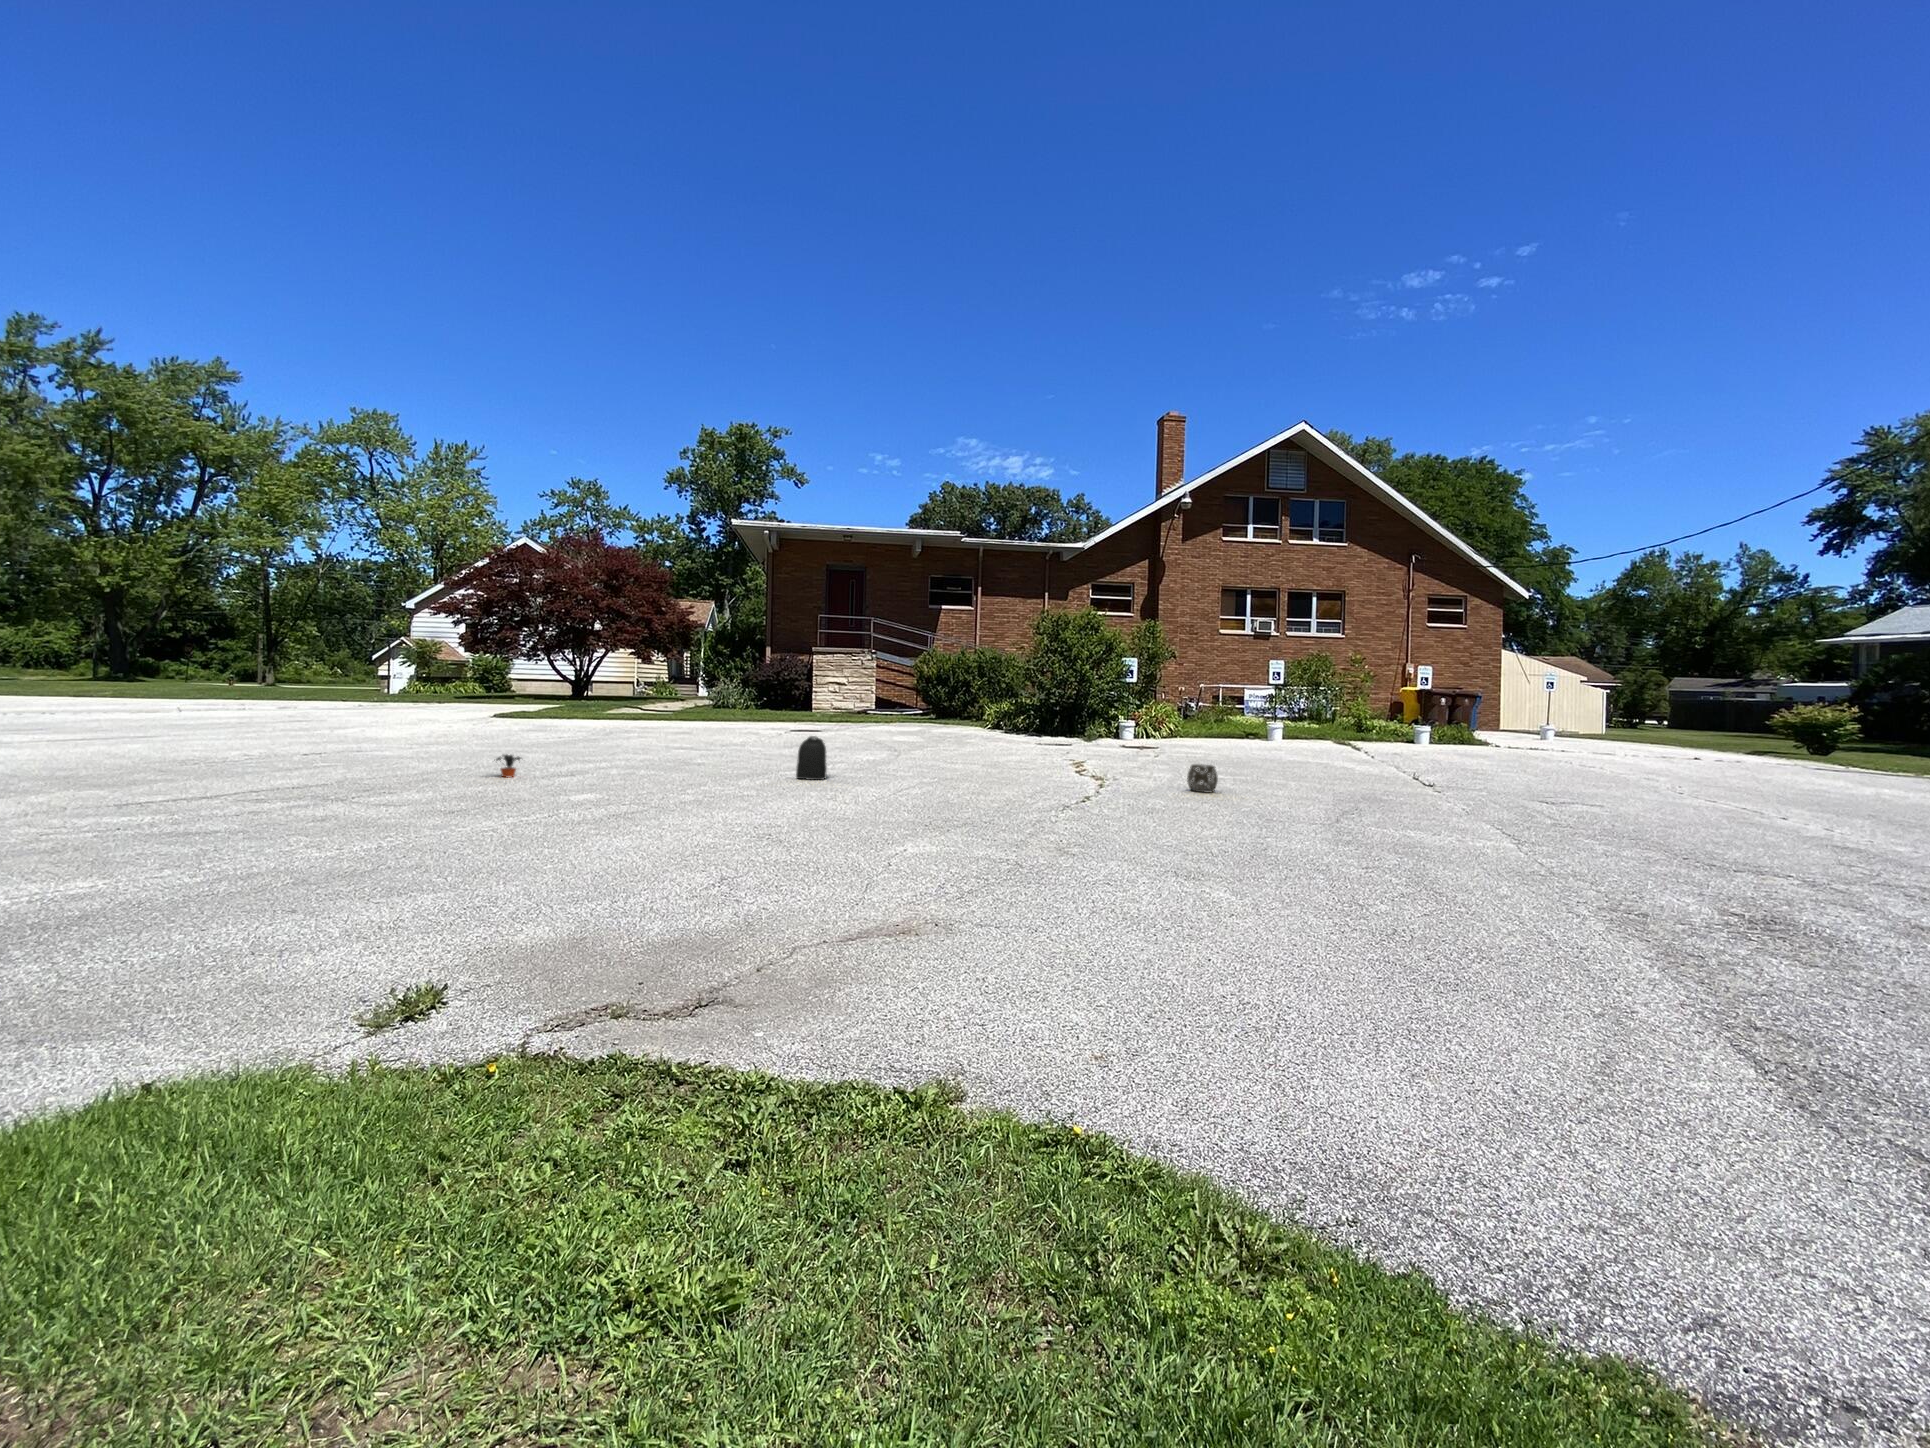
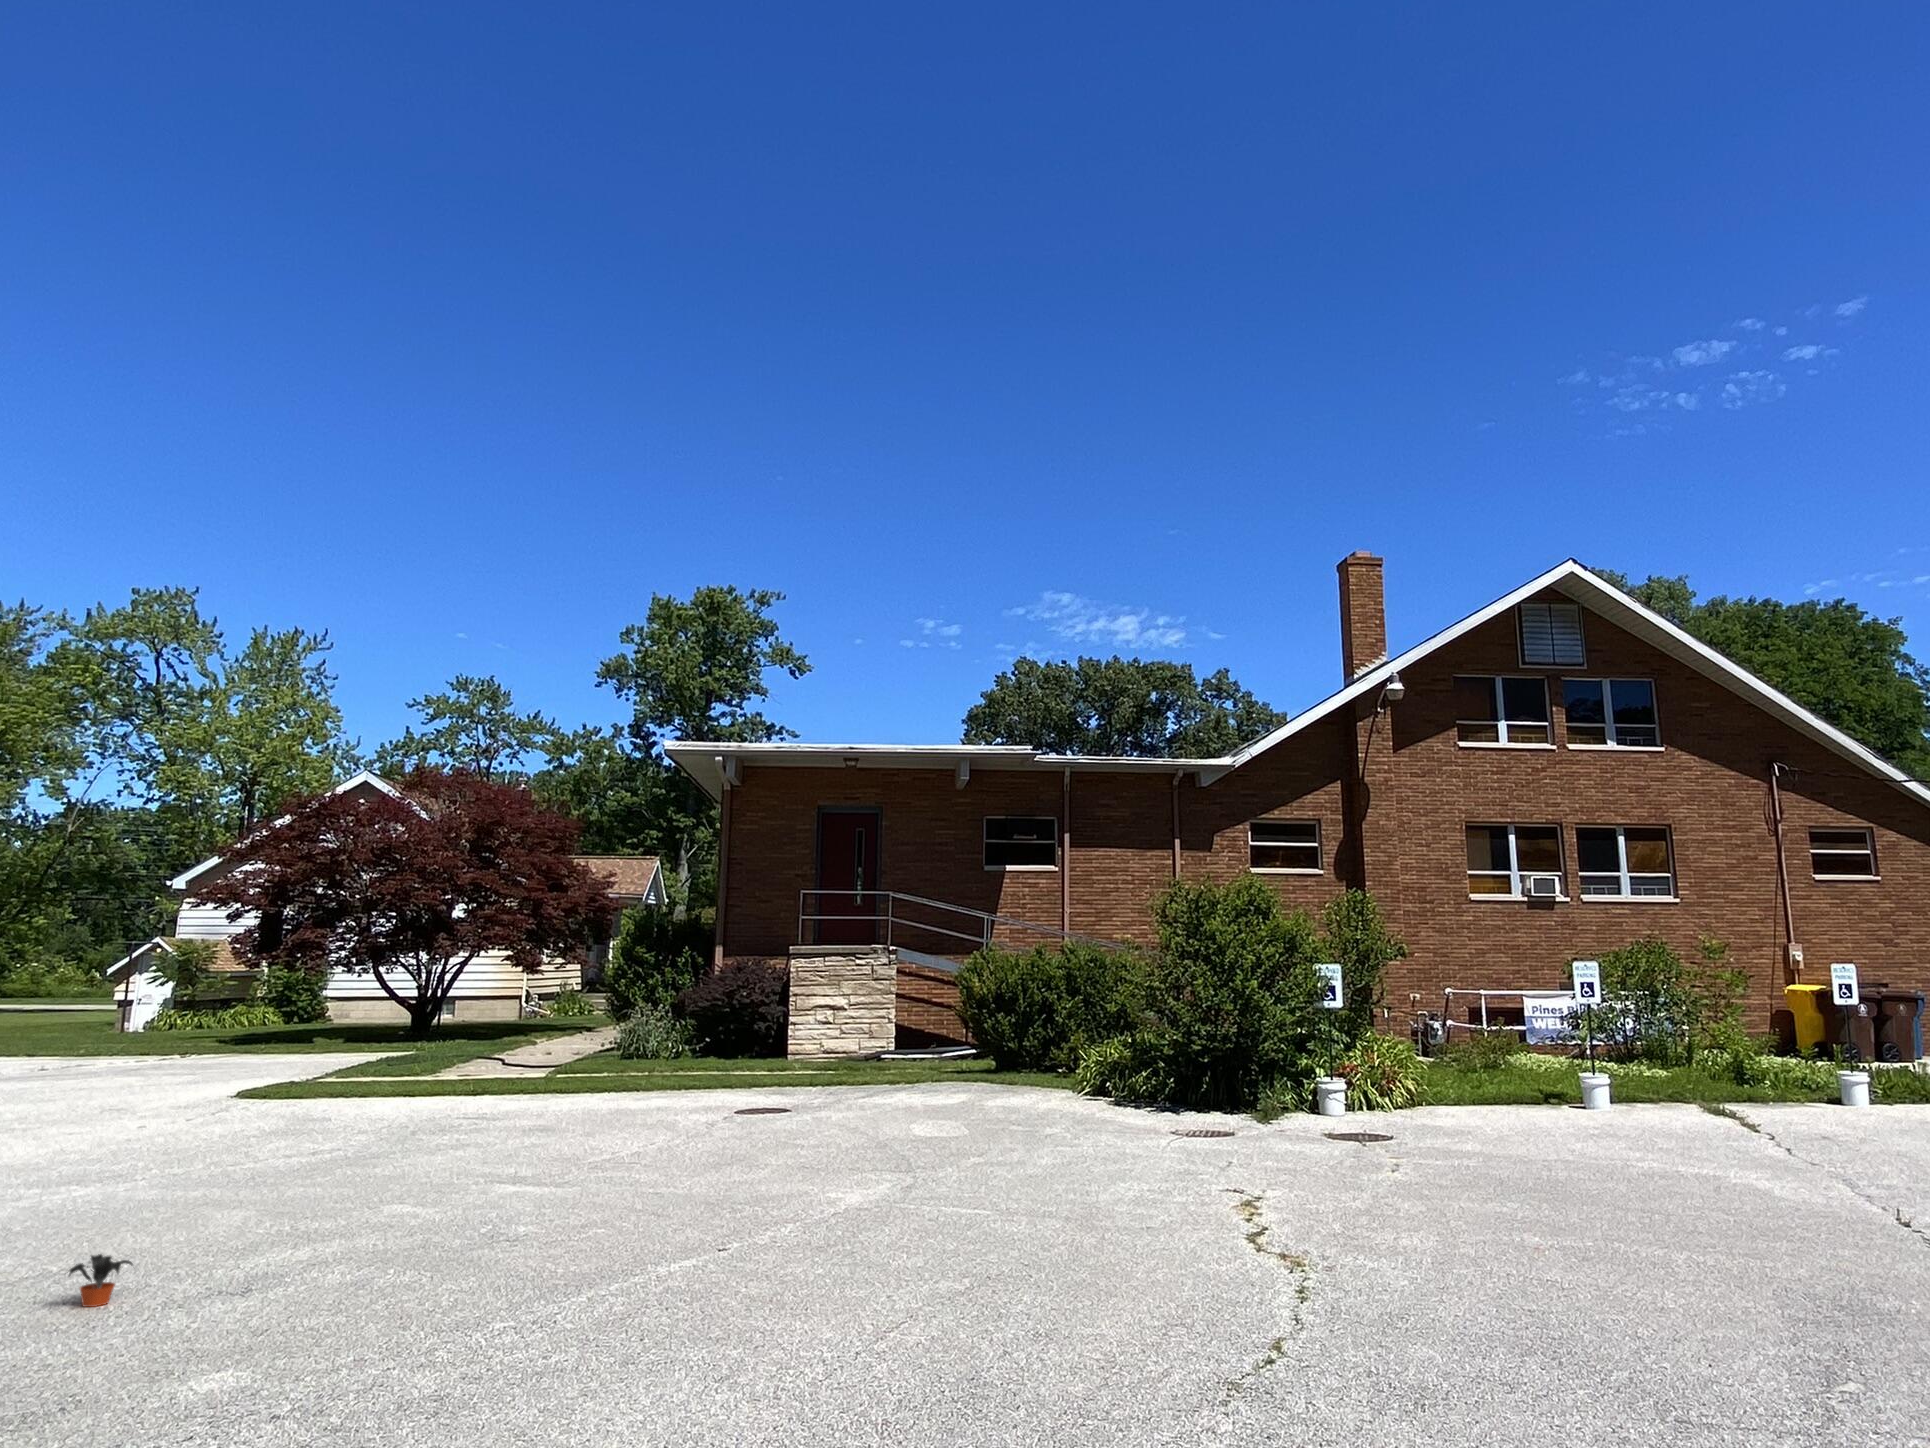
backpack: present [796,736,827,780] -> none [684,1191,747,1286]
woven basket: present [1187,764,1218,792] -> none [1473,1232,1538,1298]

